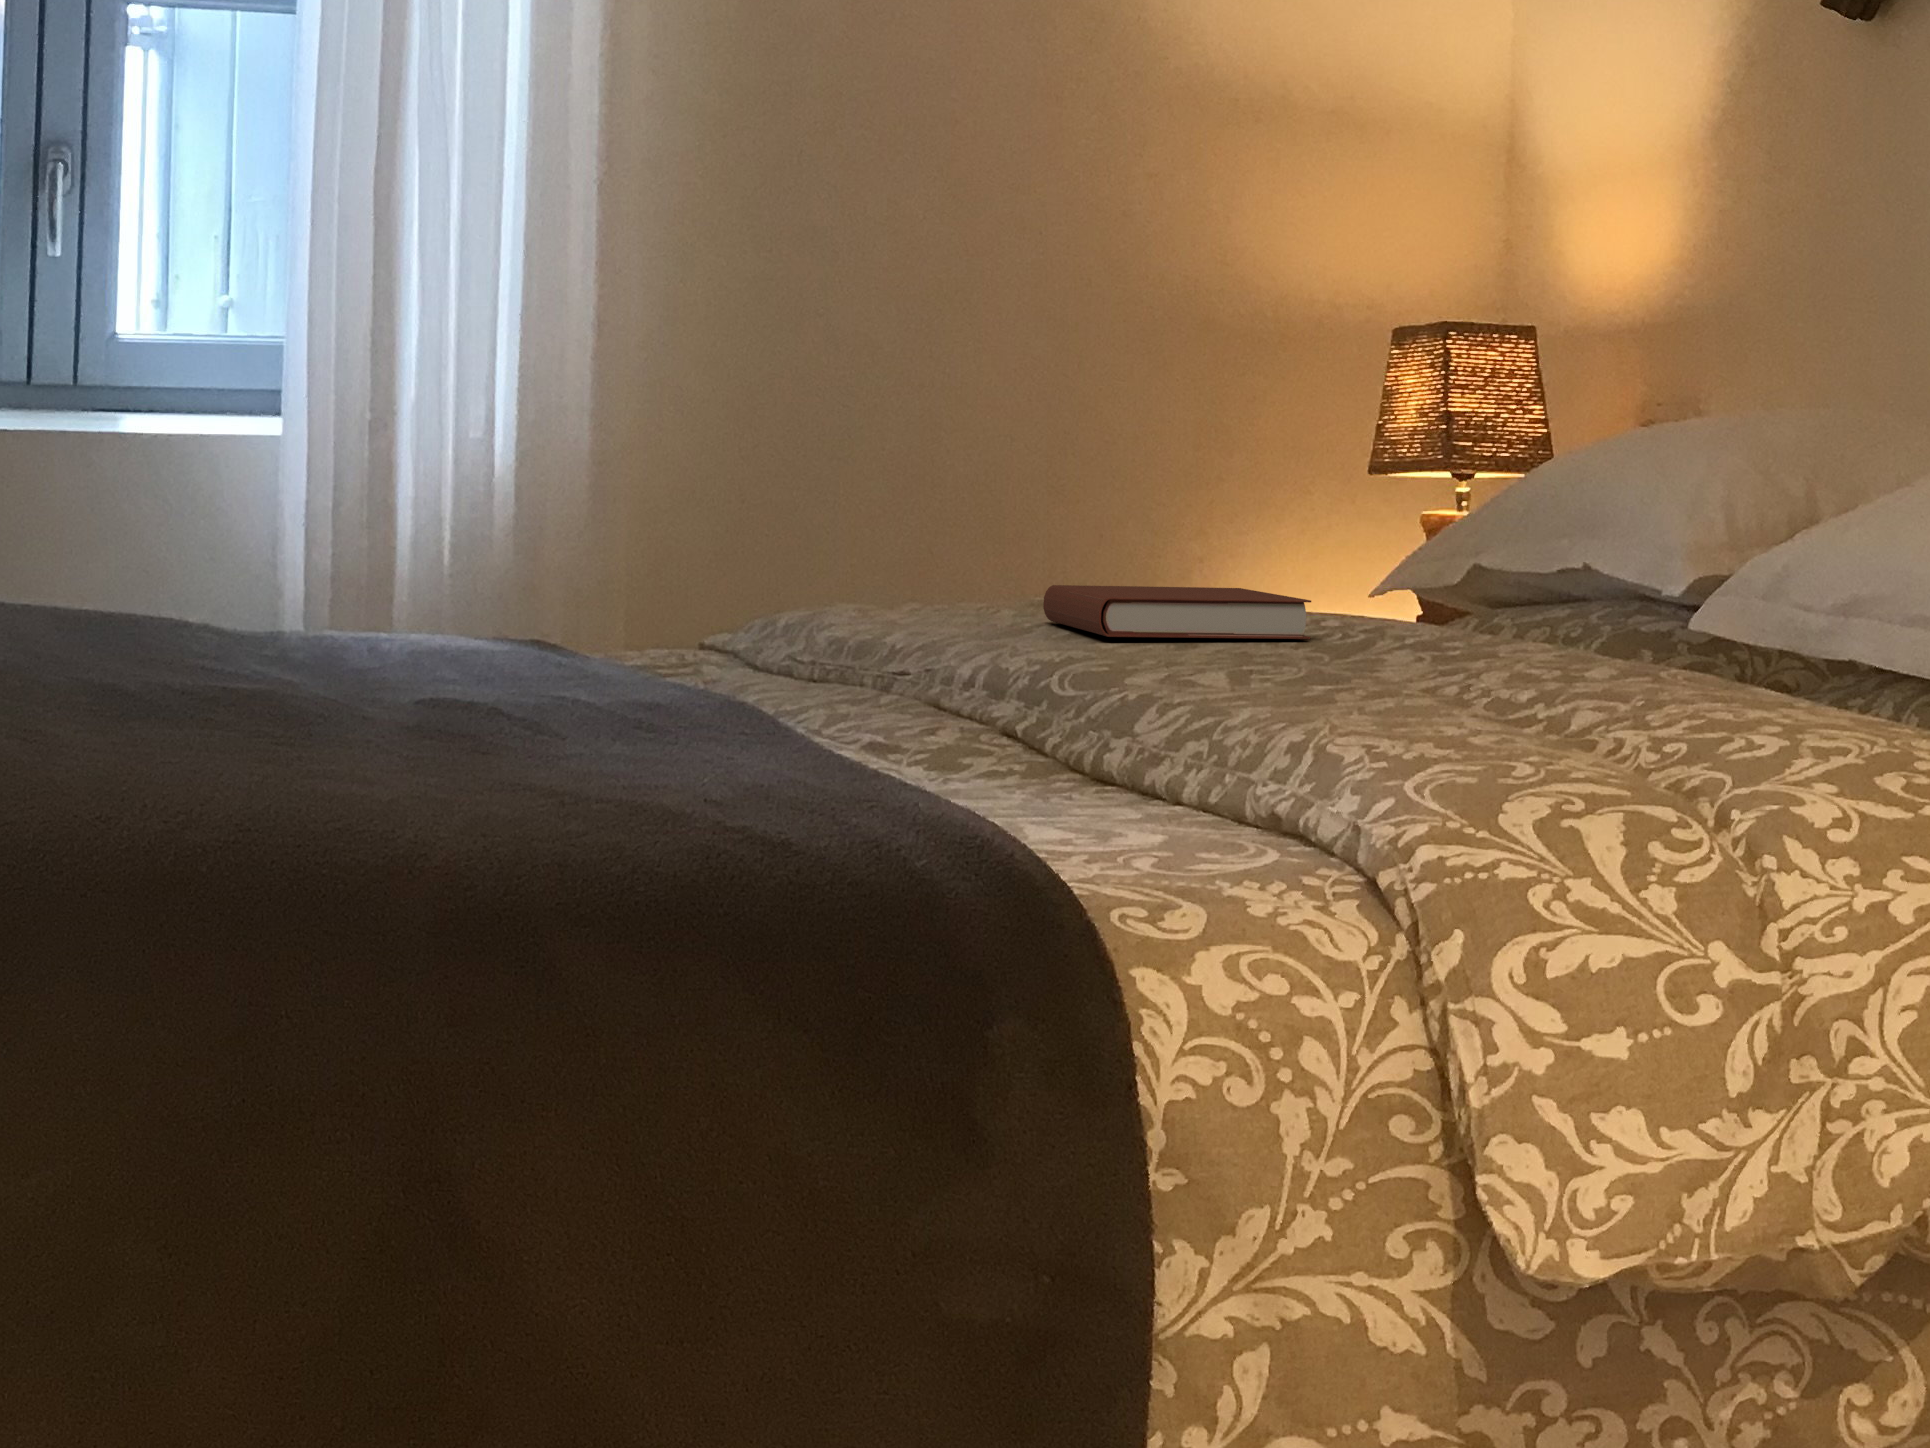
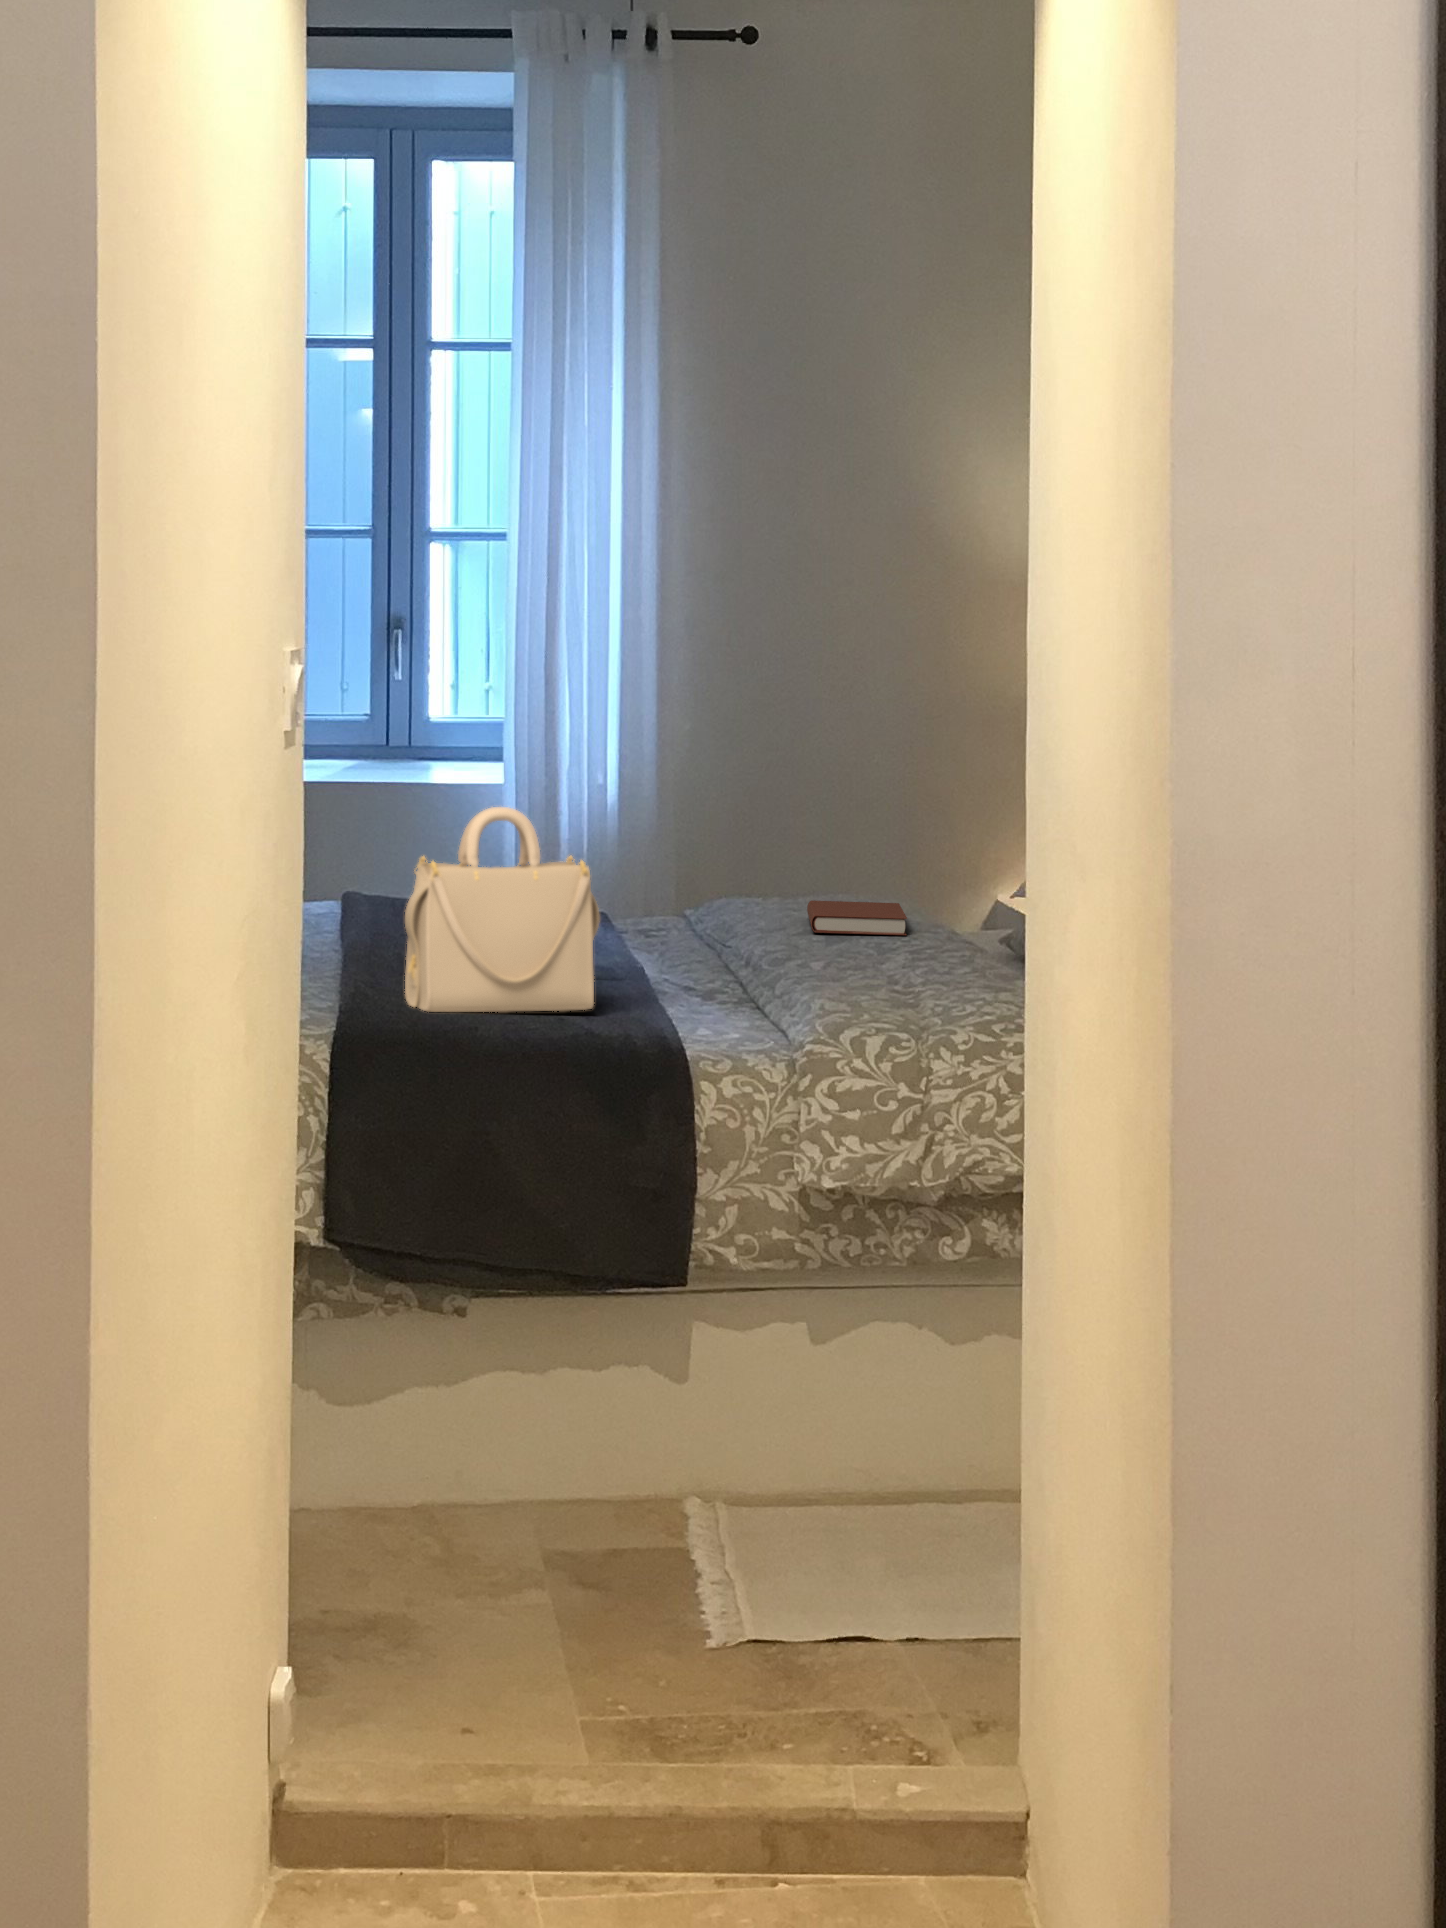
handbag: none [121,184,723,796] -> present [405,807,599,1012]

